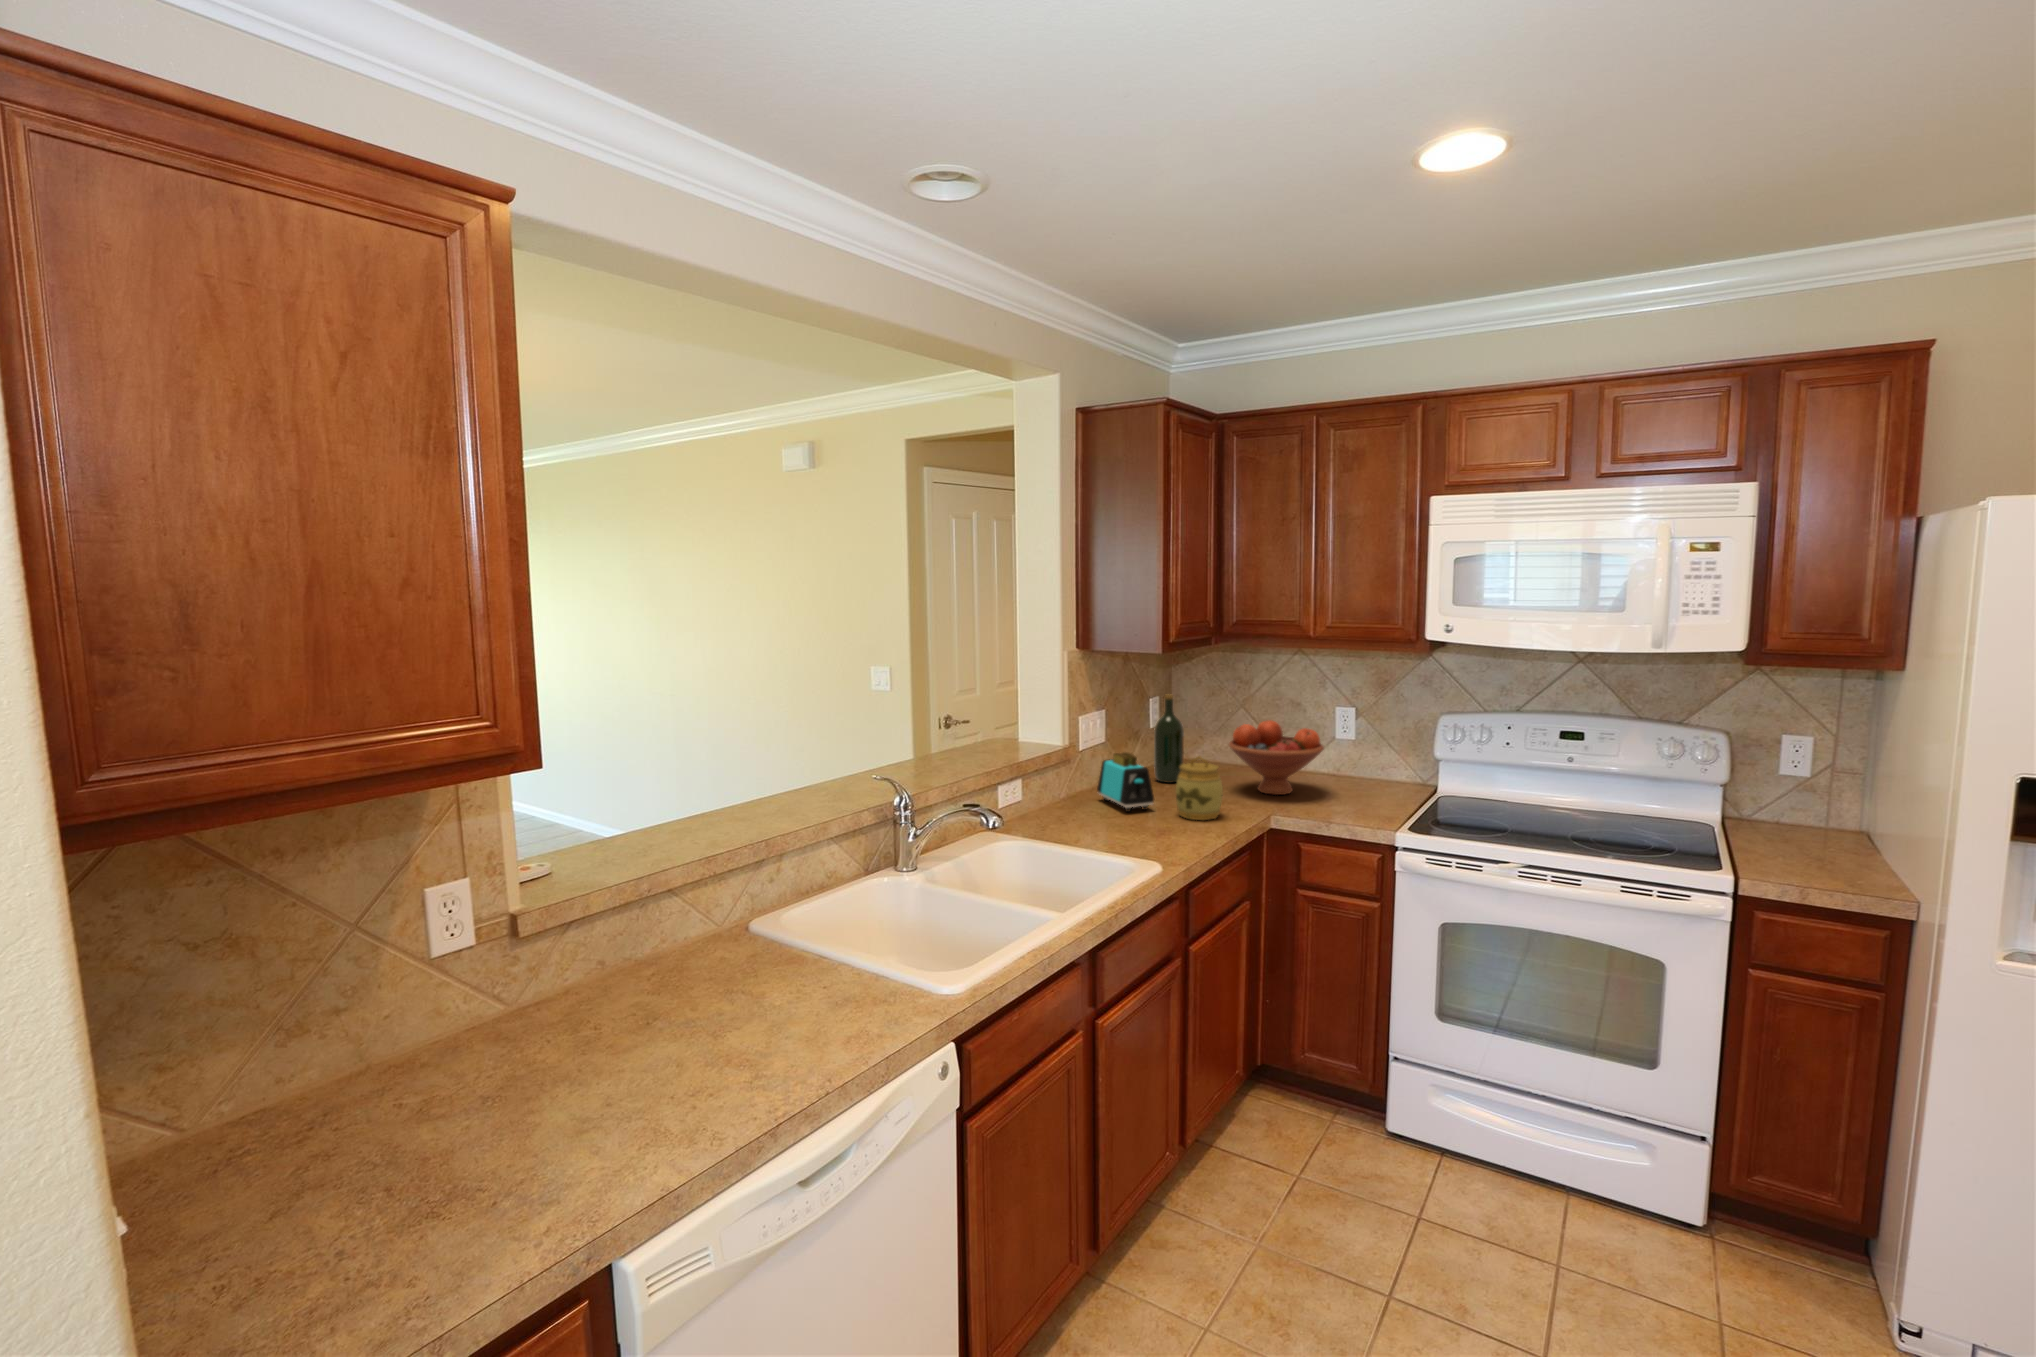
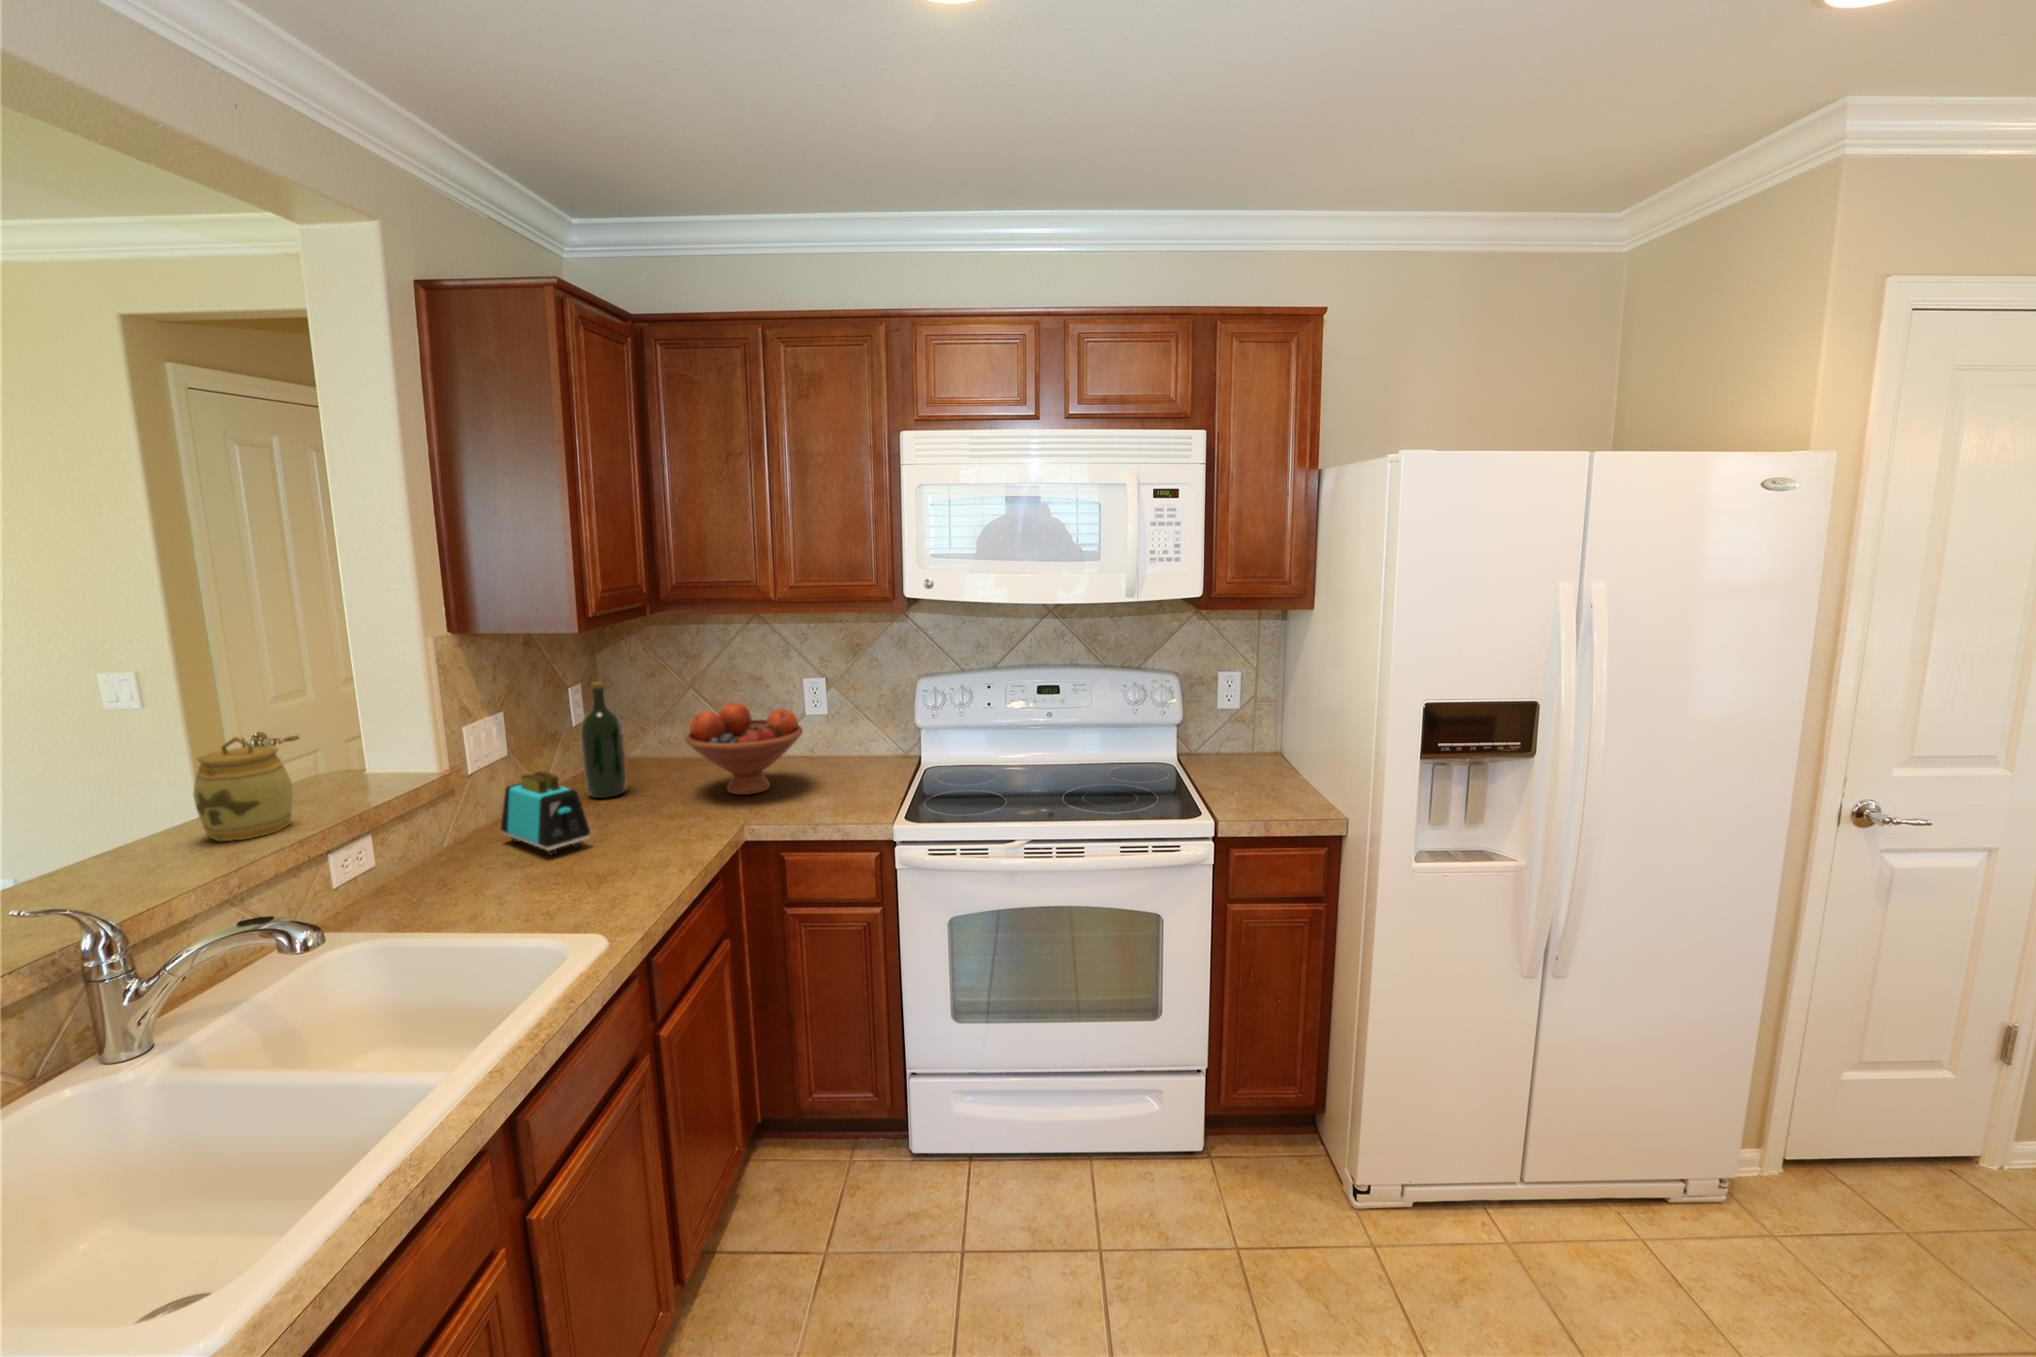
jar: present [1176,757,1223,820] -> present [193,737,292,841]

